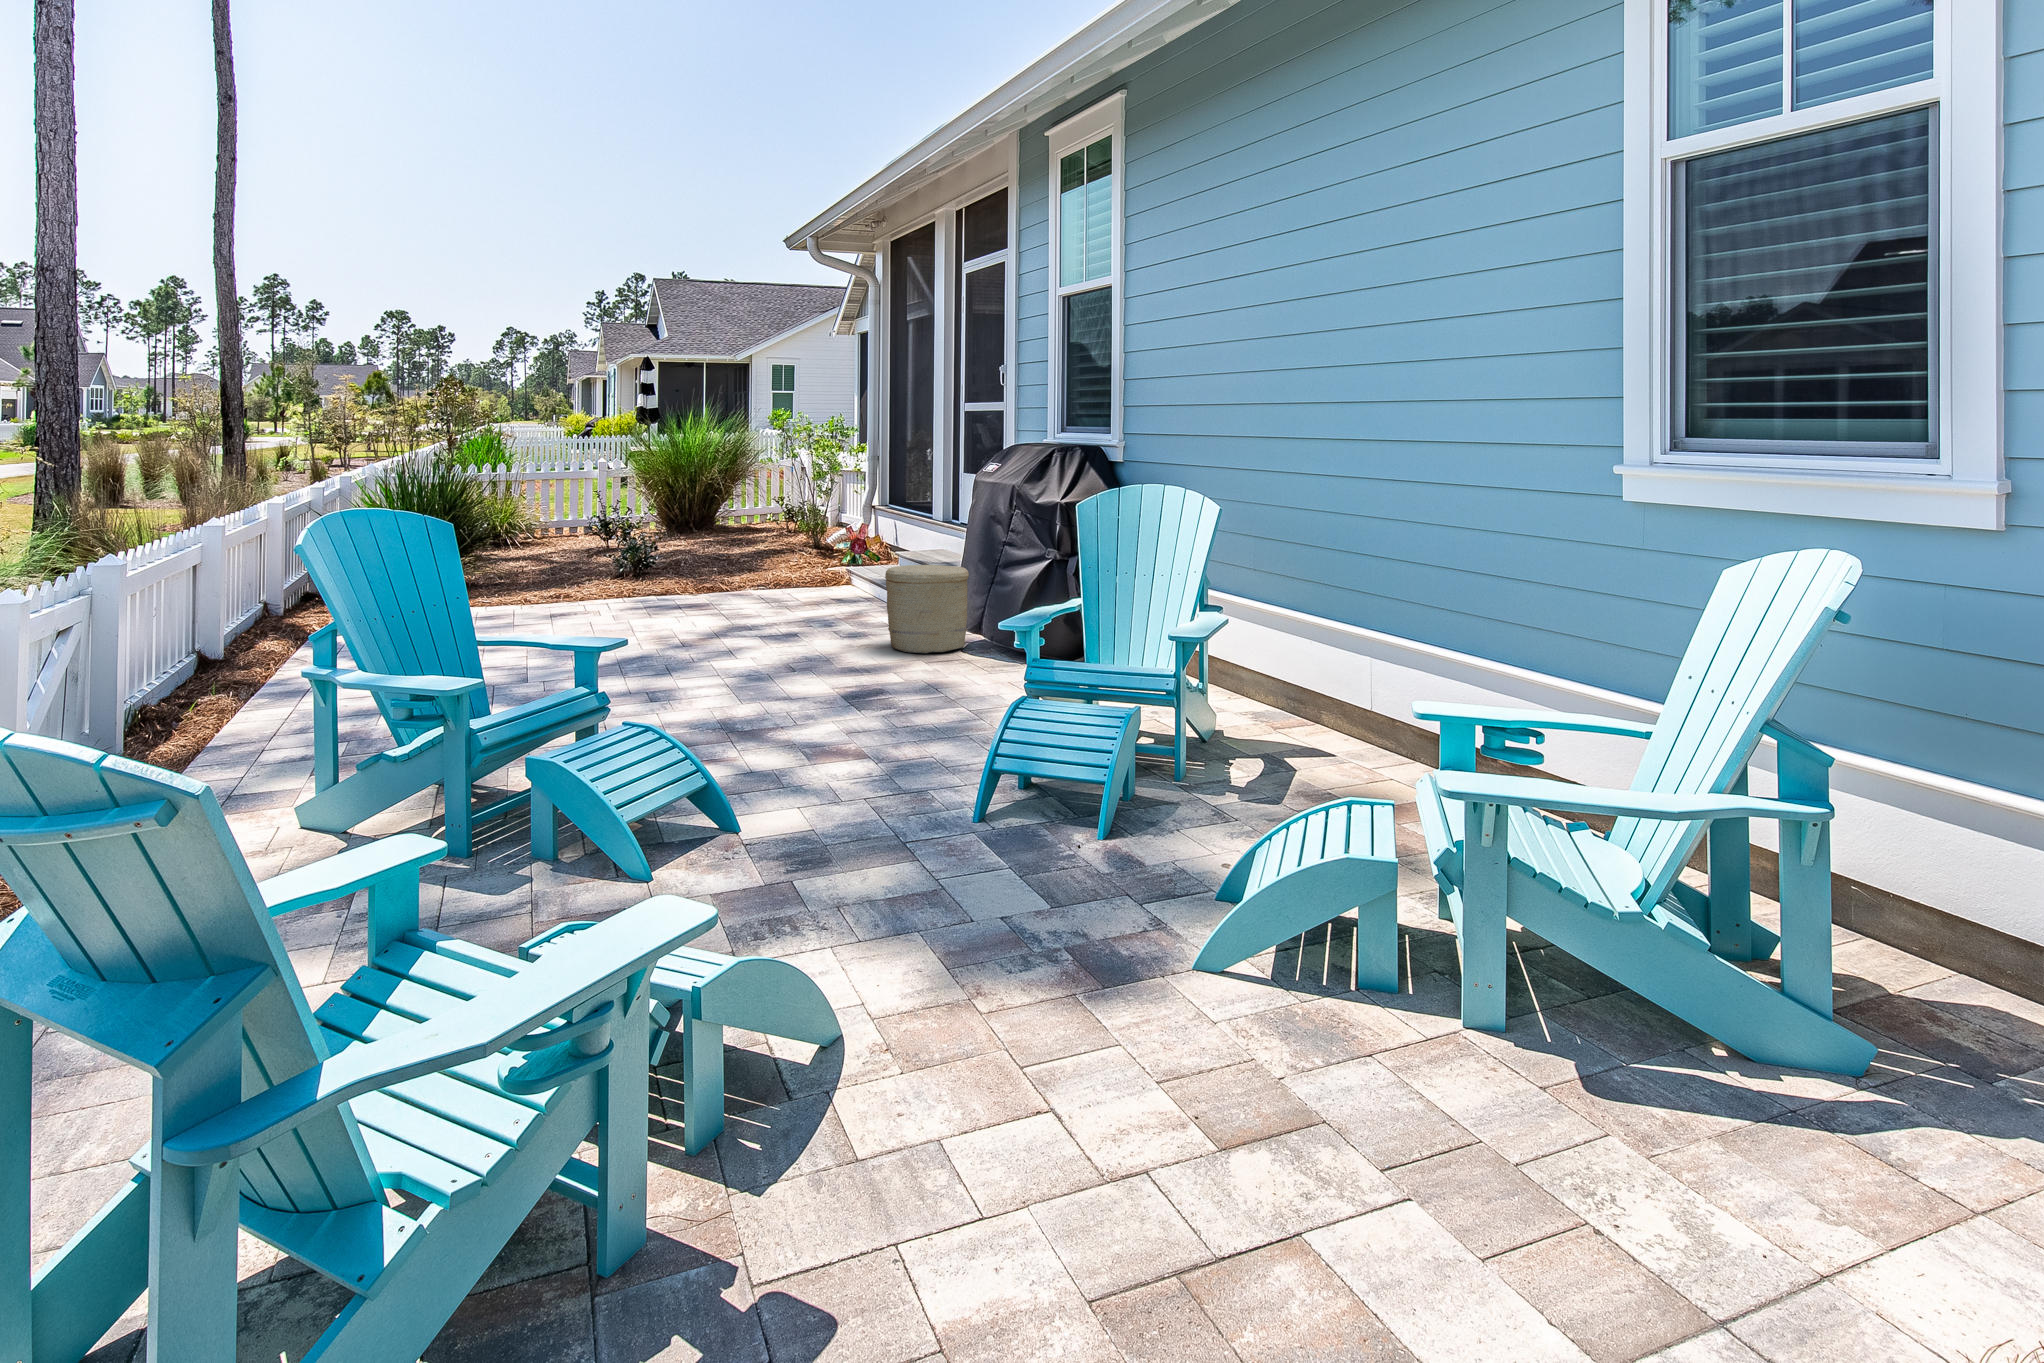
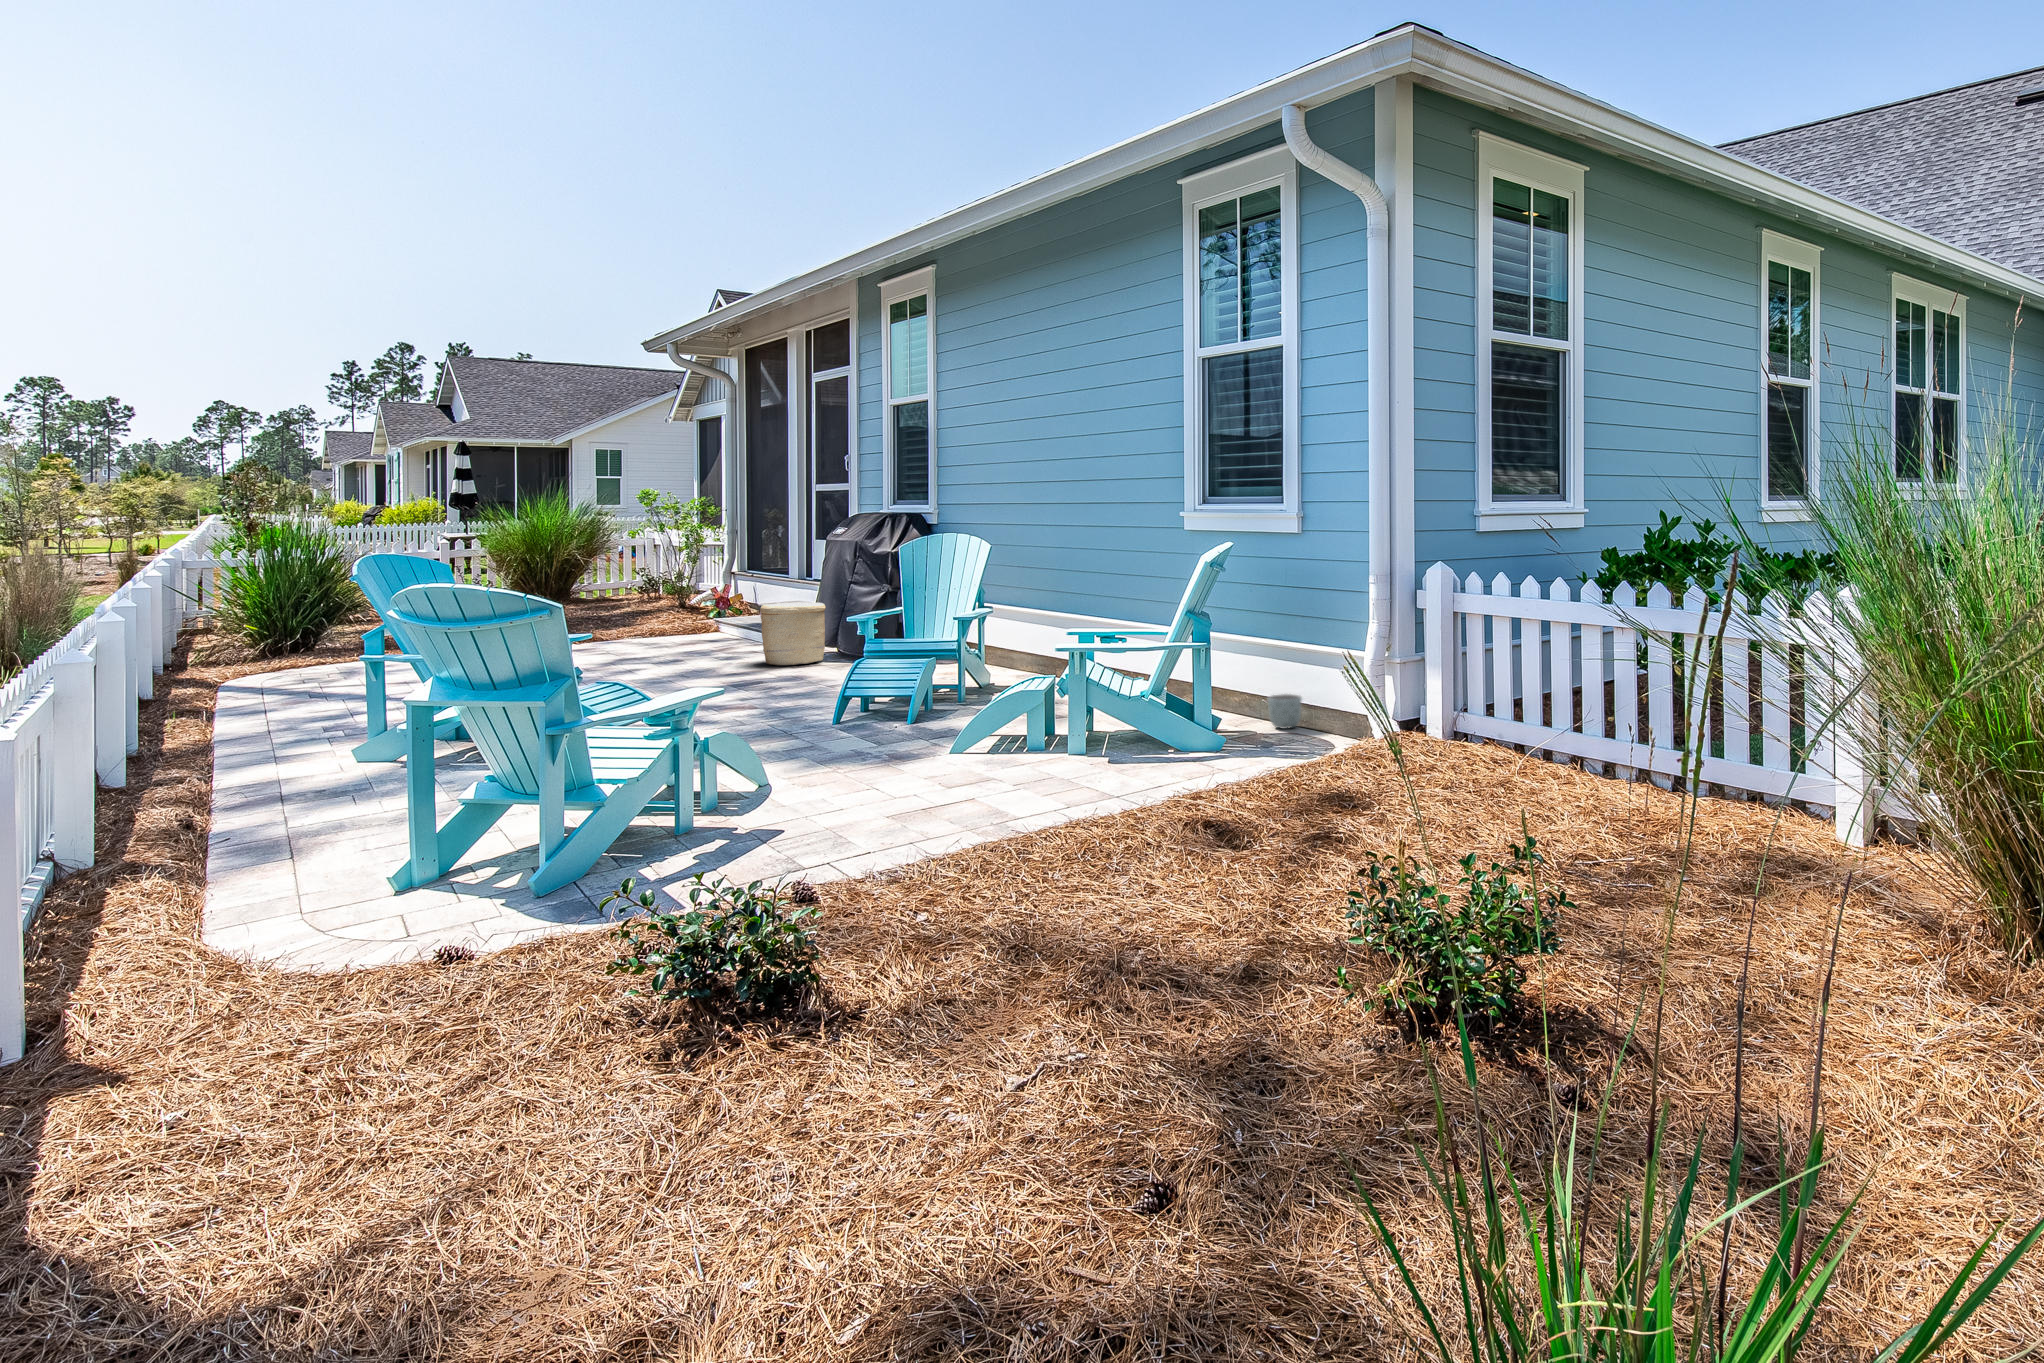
planter: none [1907,907,2013,1003] -> present [1268,694,1301,729]

